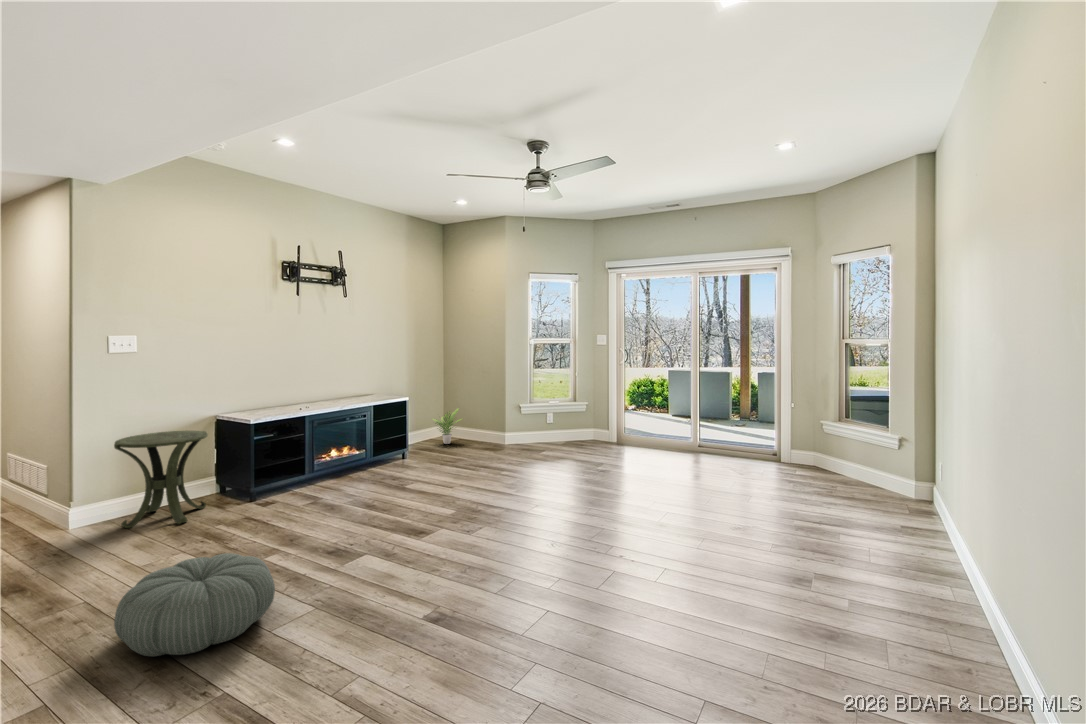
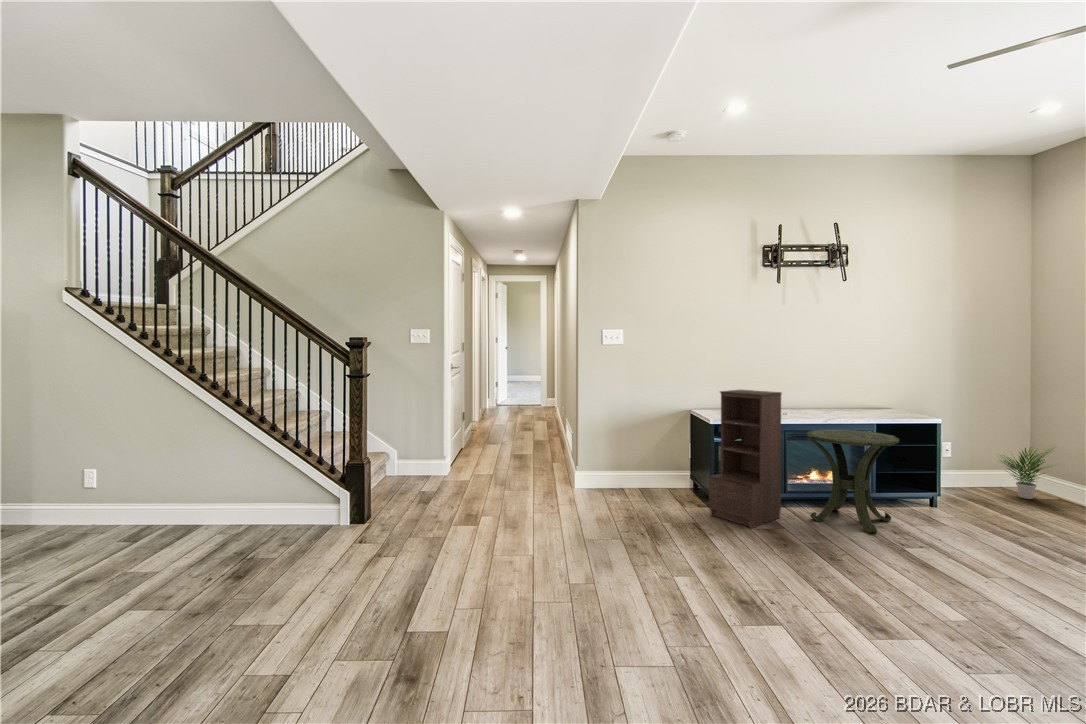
bookshelf: none [254,388,316,507] -> present [709,390,782,528]
side table: present [114,431,208,528] -> present [807,429,899,533]
pouf: present [114,553,275,656] -> none [500,550,637,656]

